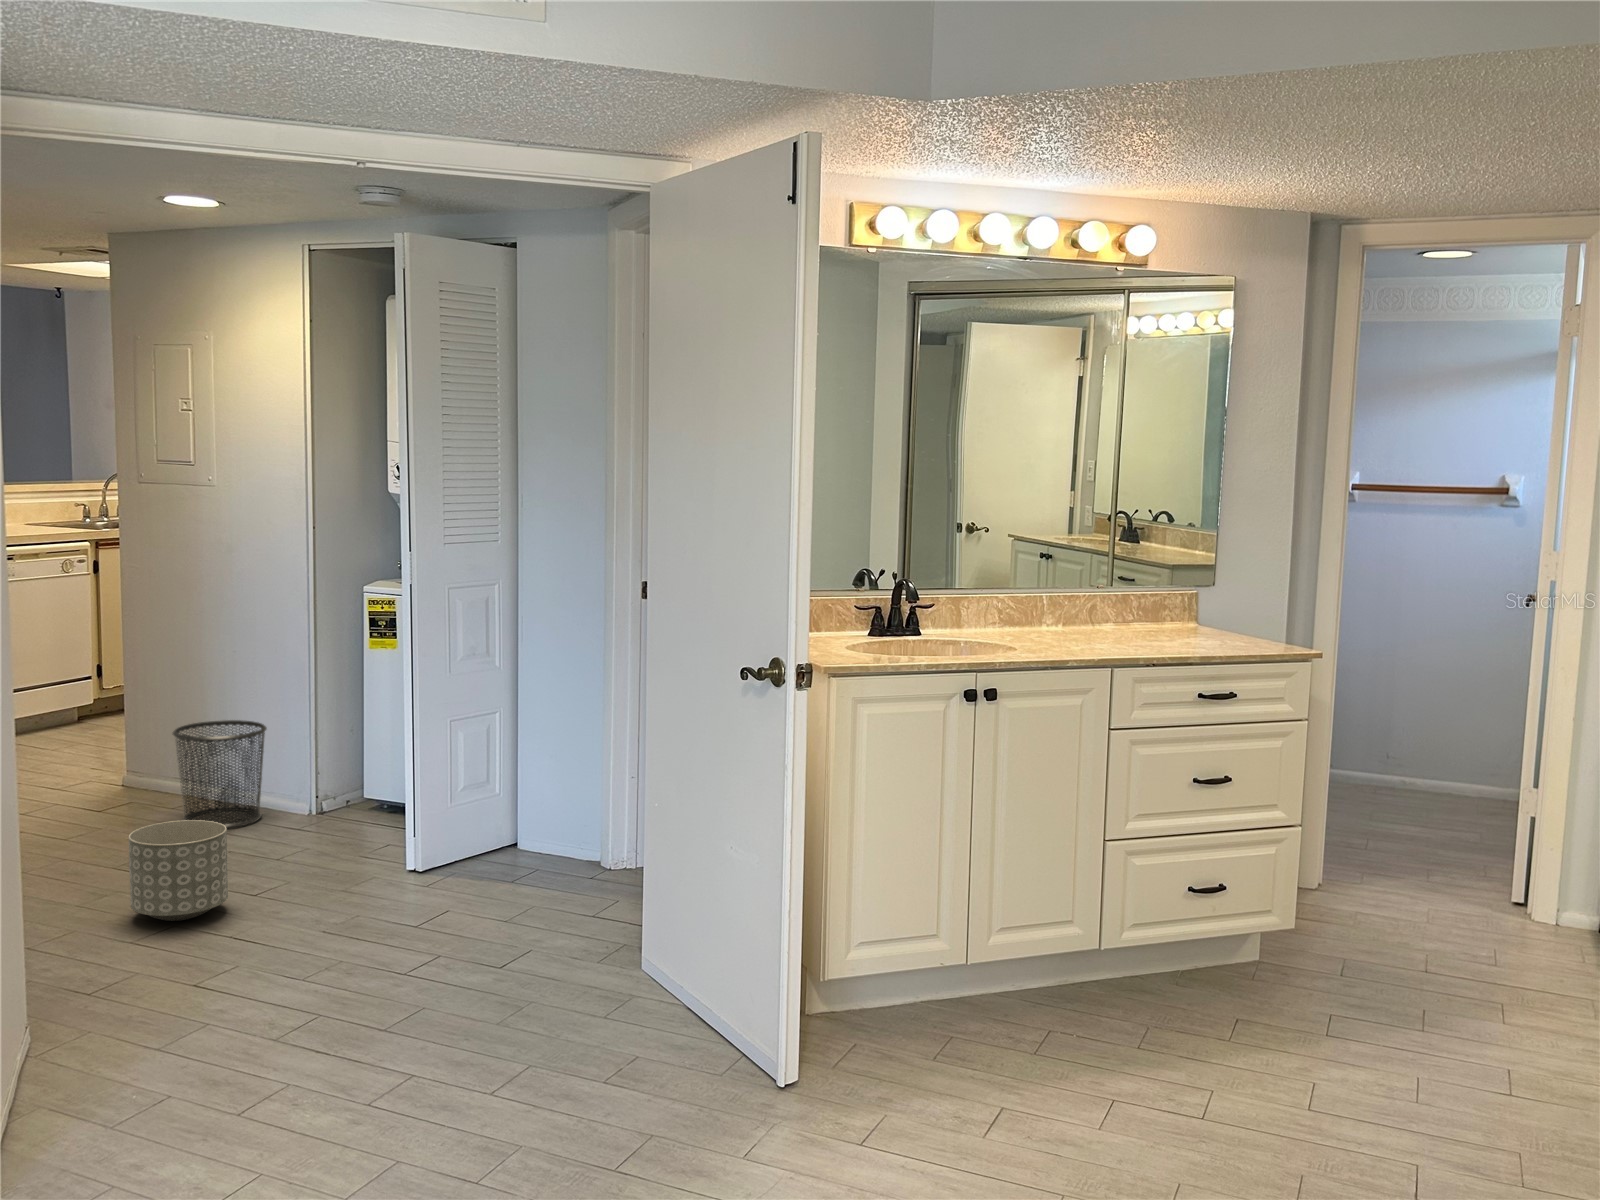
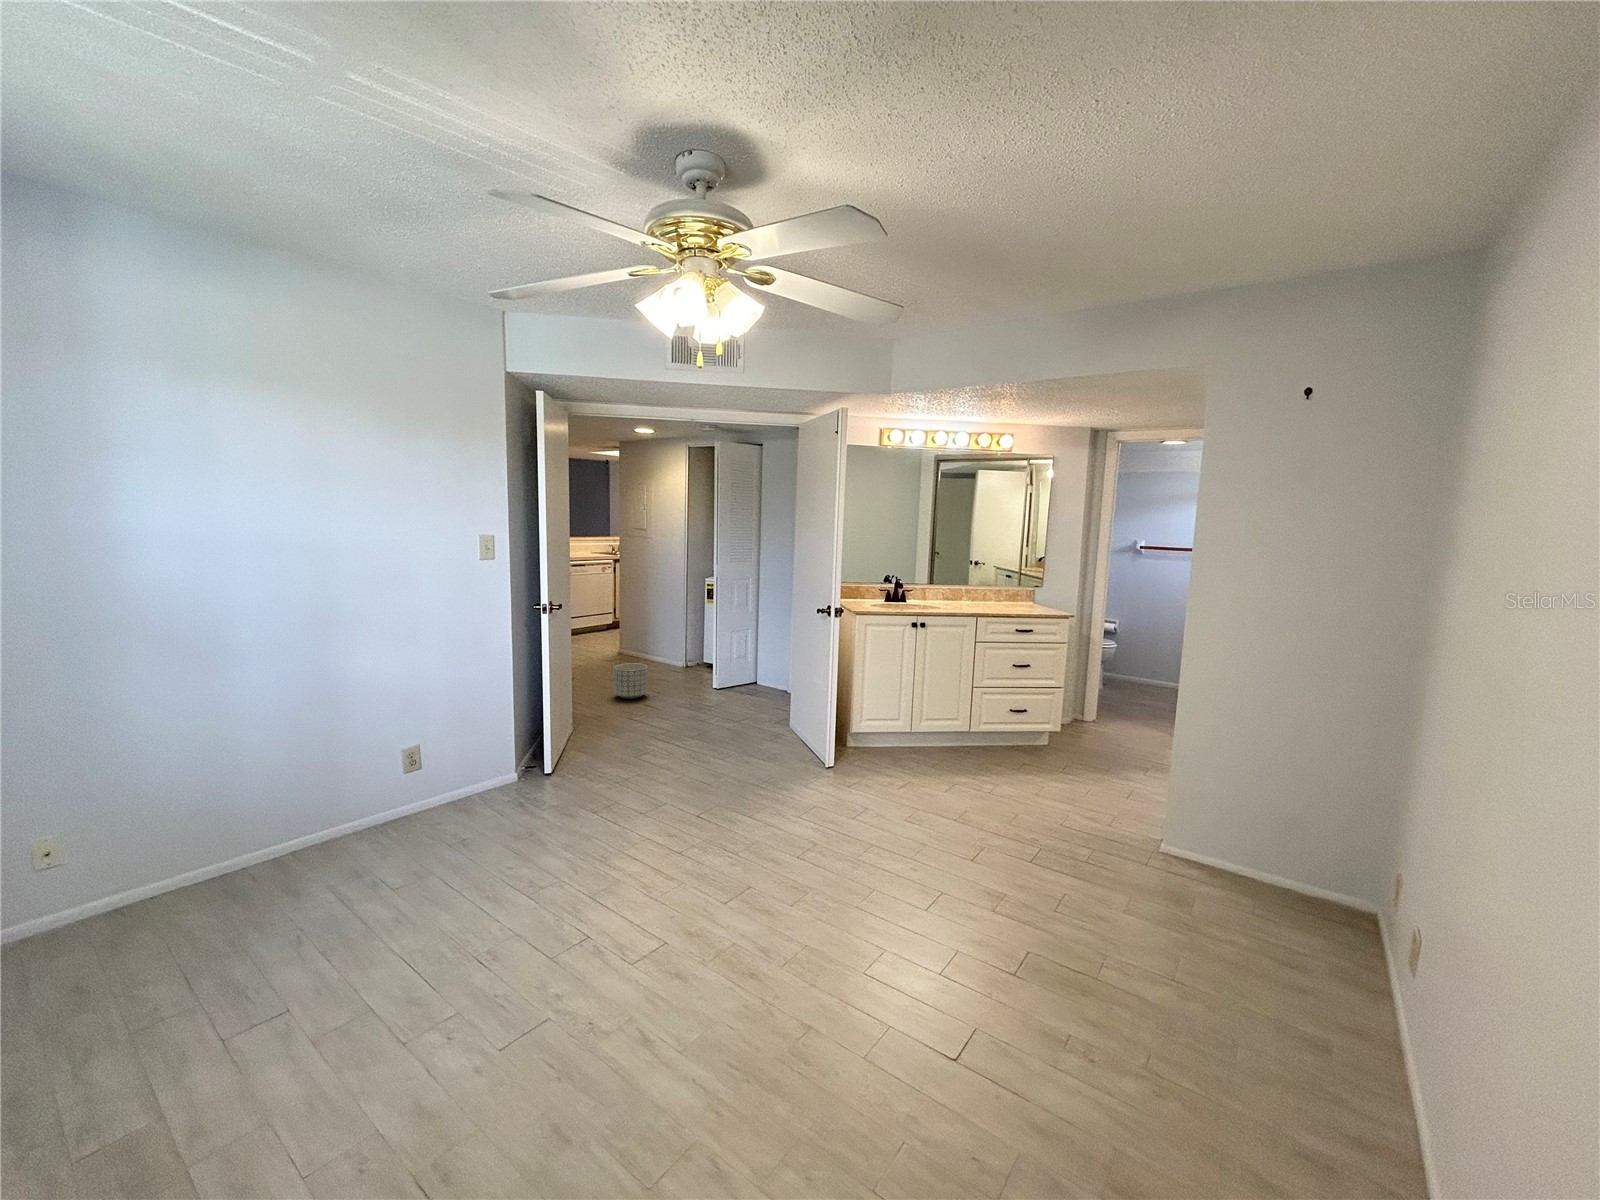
waste bin: present [173,720,267,828] -> none [634,630,668,671]

